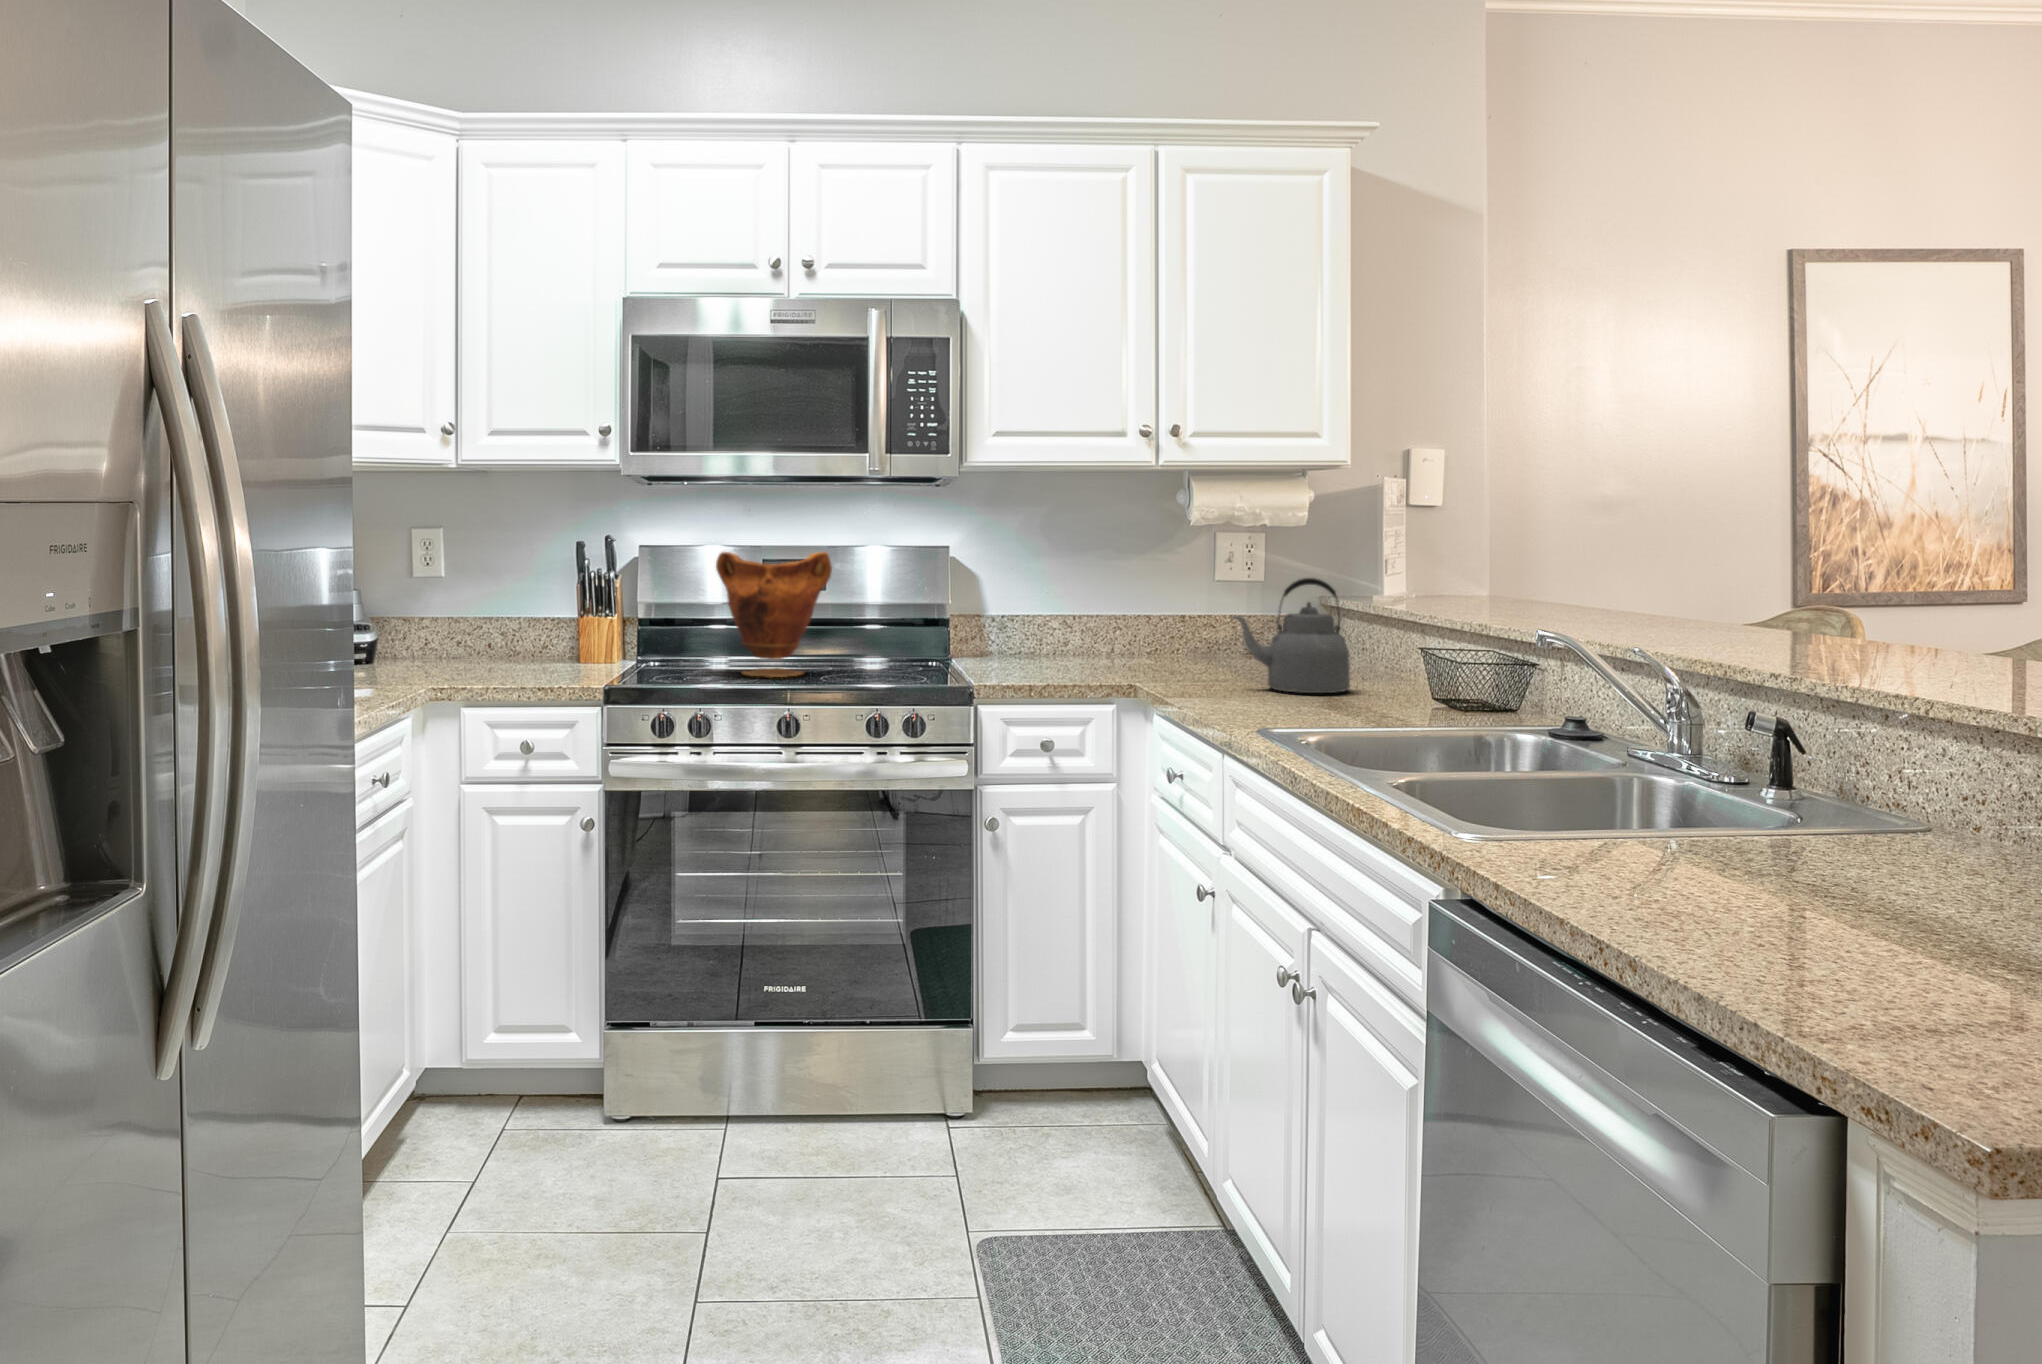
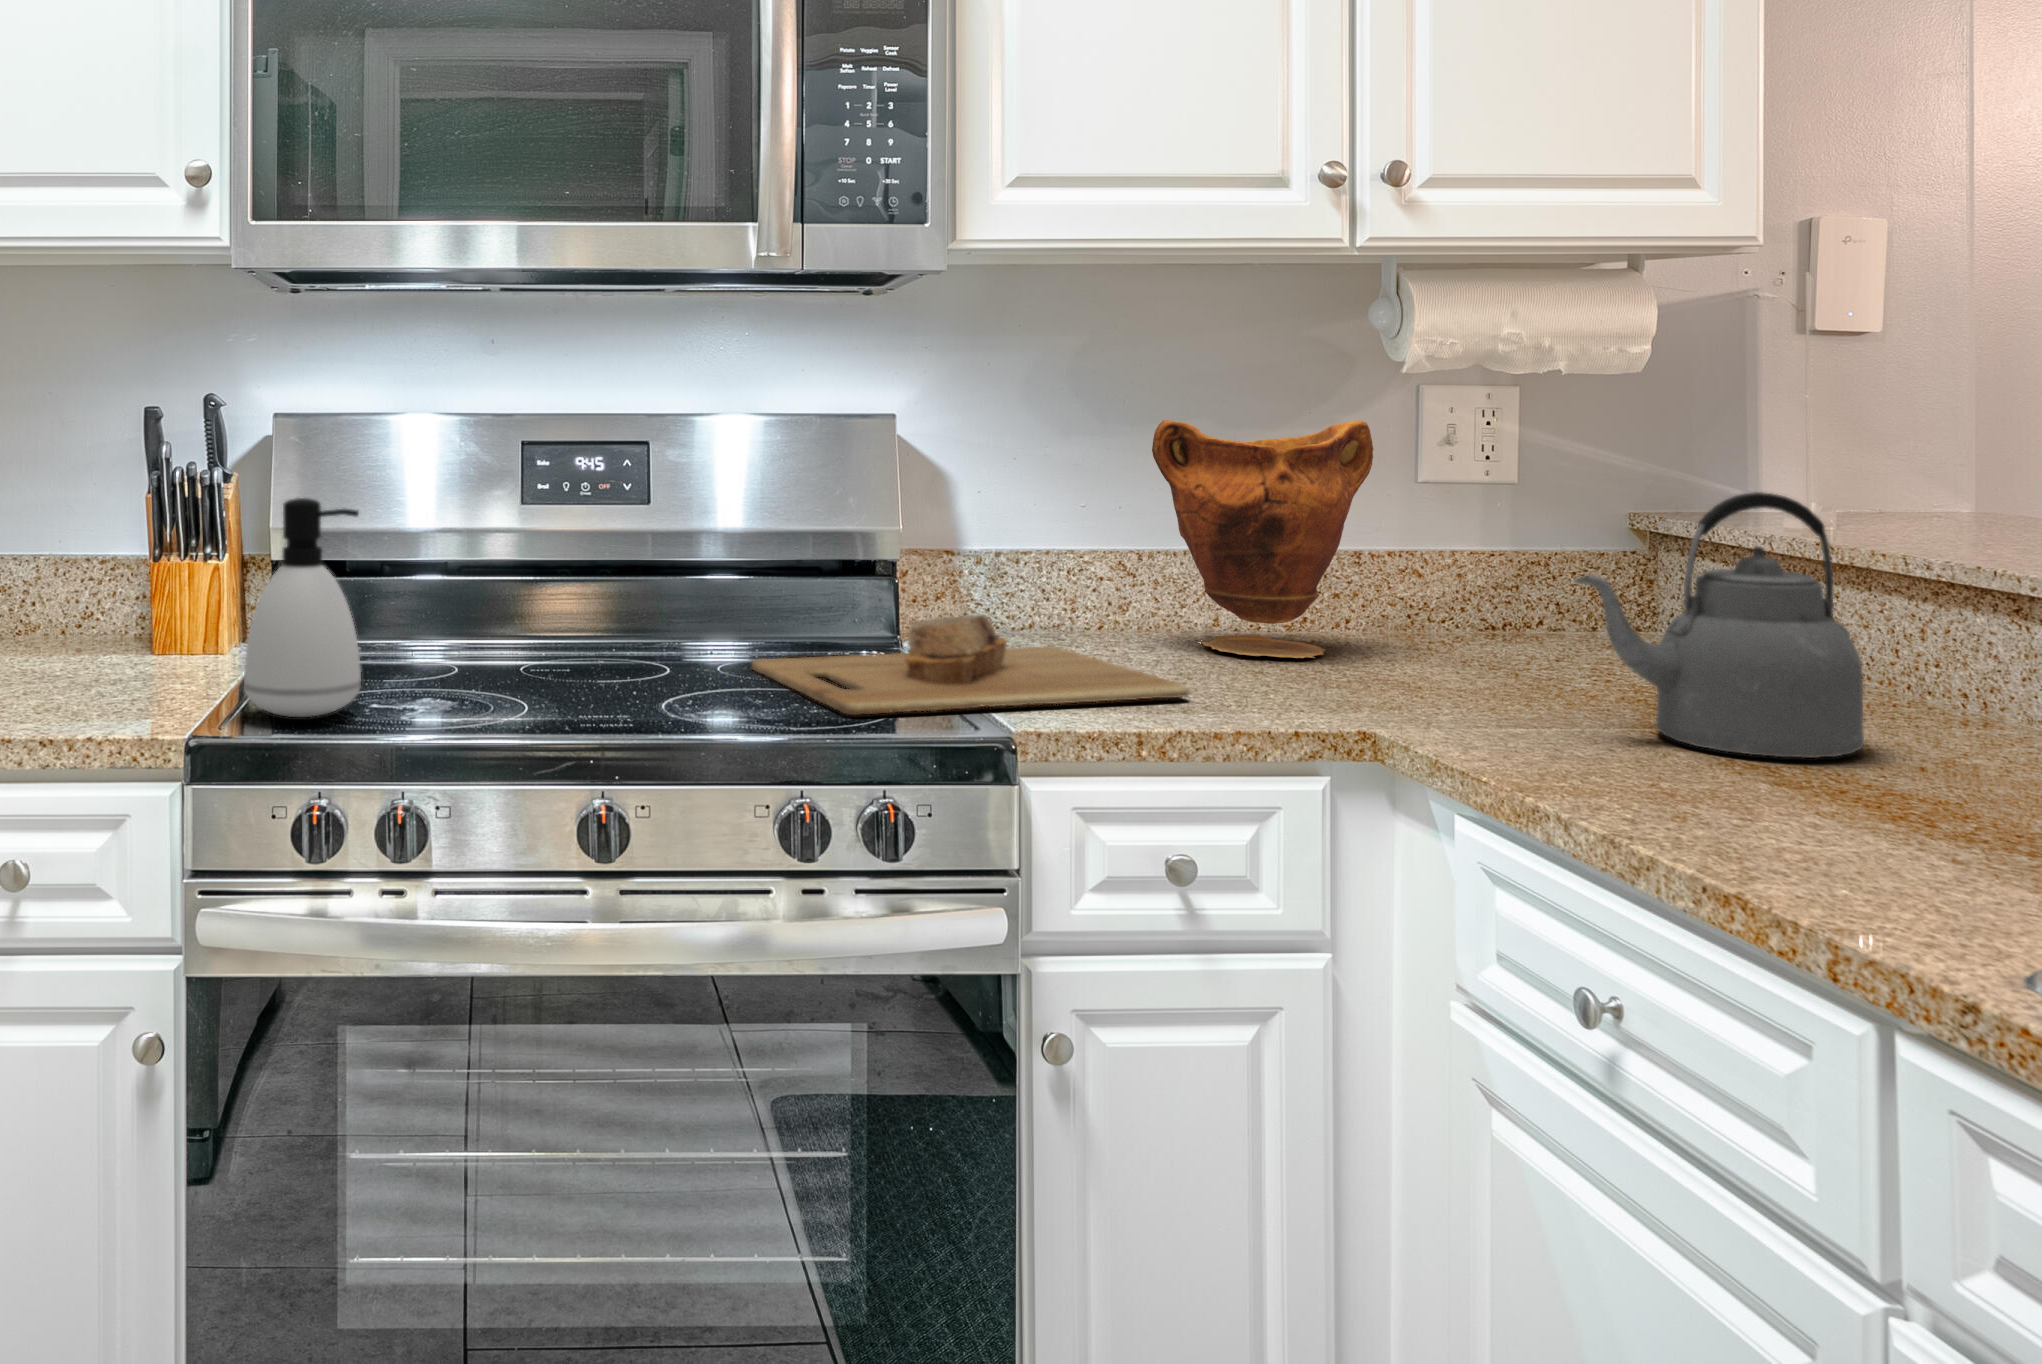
vase: present [716,552,832,677] -> present [1152,420,1373,658]
soap dispenser: none [628,581,682,682] -> present [244,498,361,717]
cutting board: none [873,641,1072,682] -> present [752,614,1189,715]

